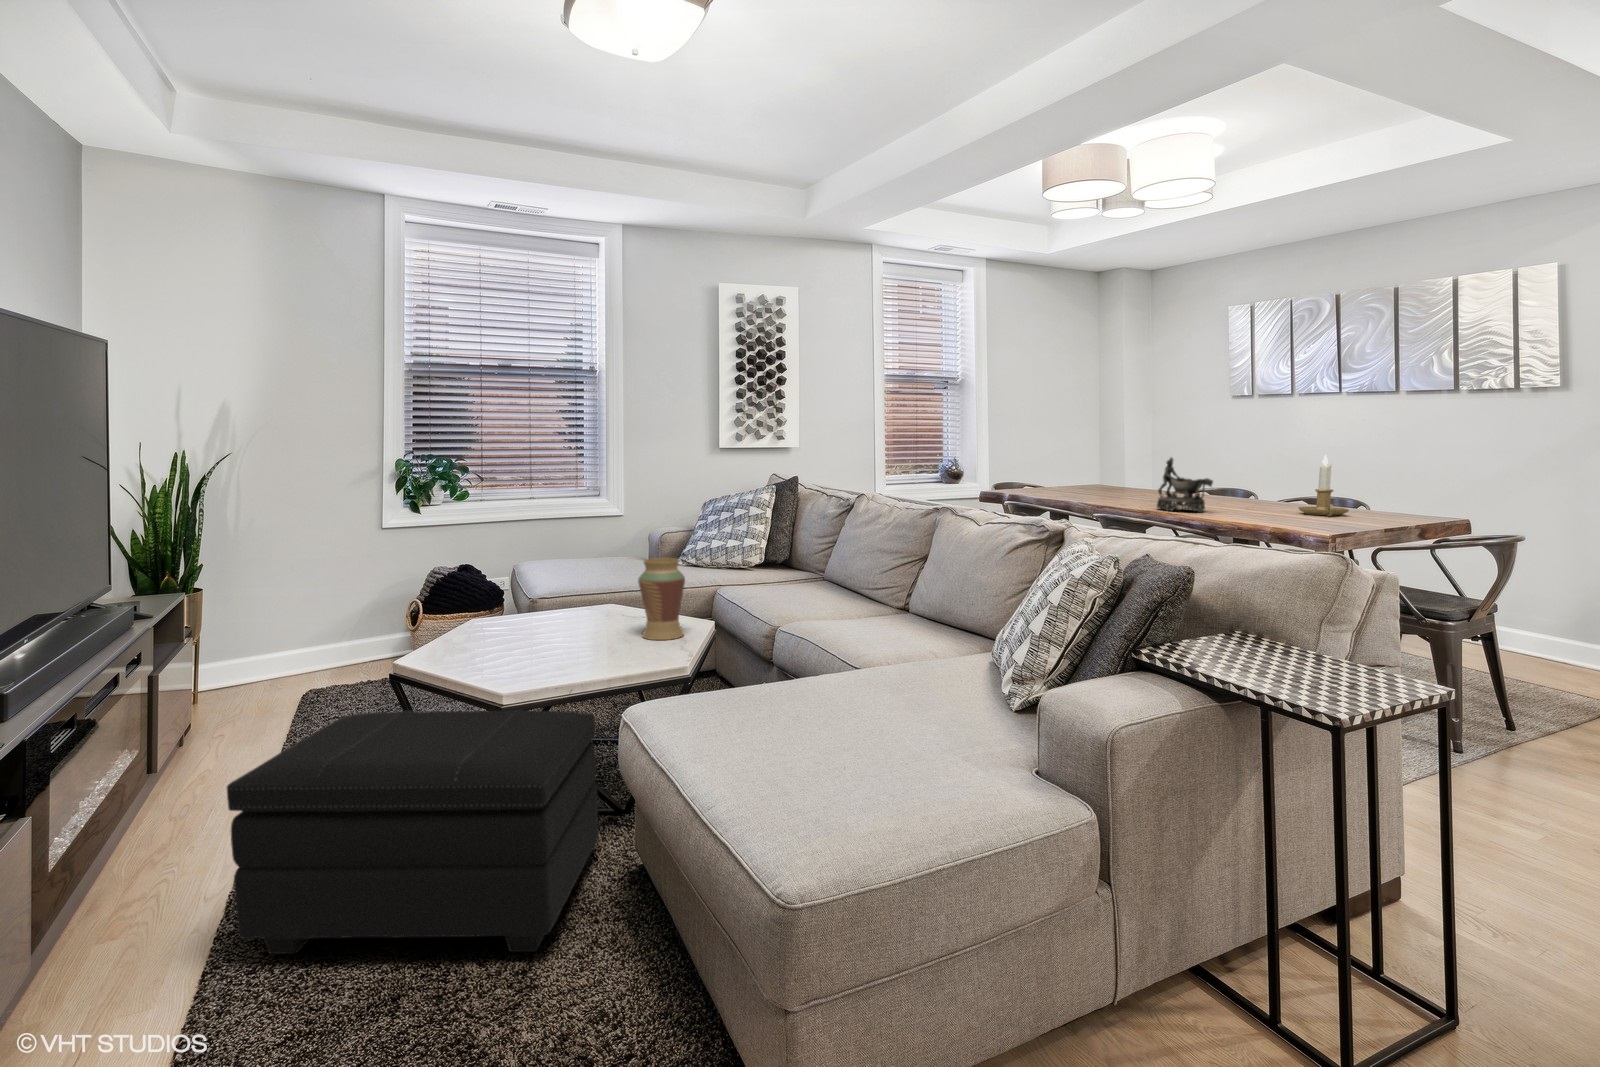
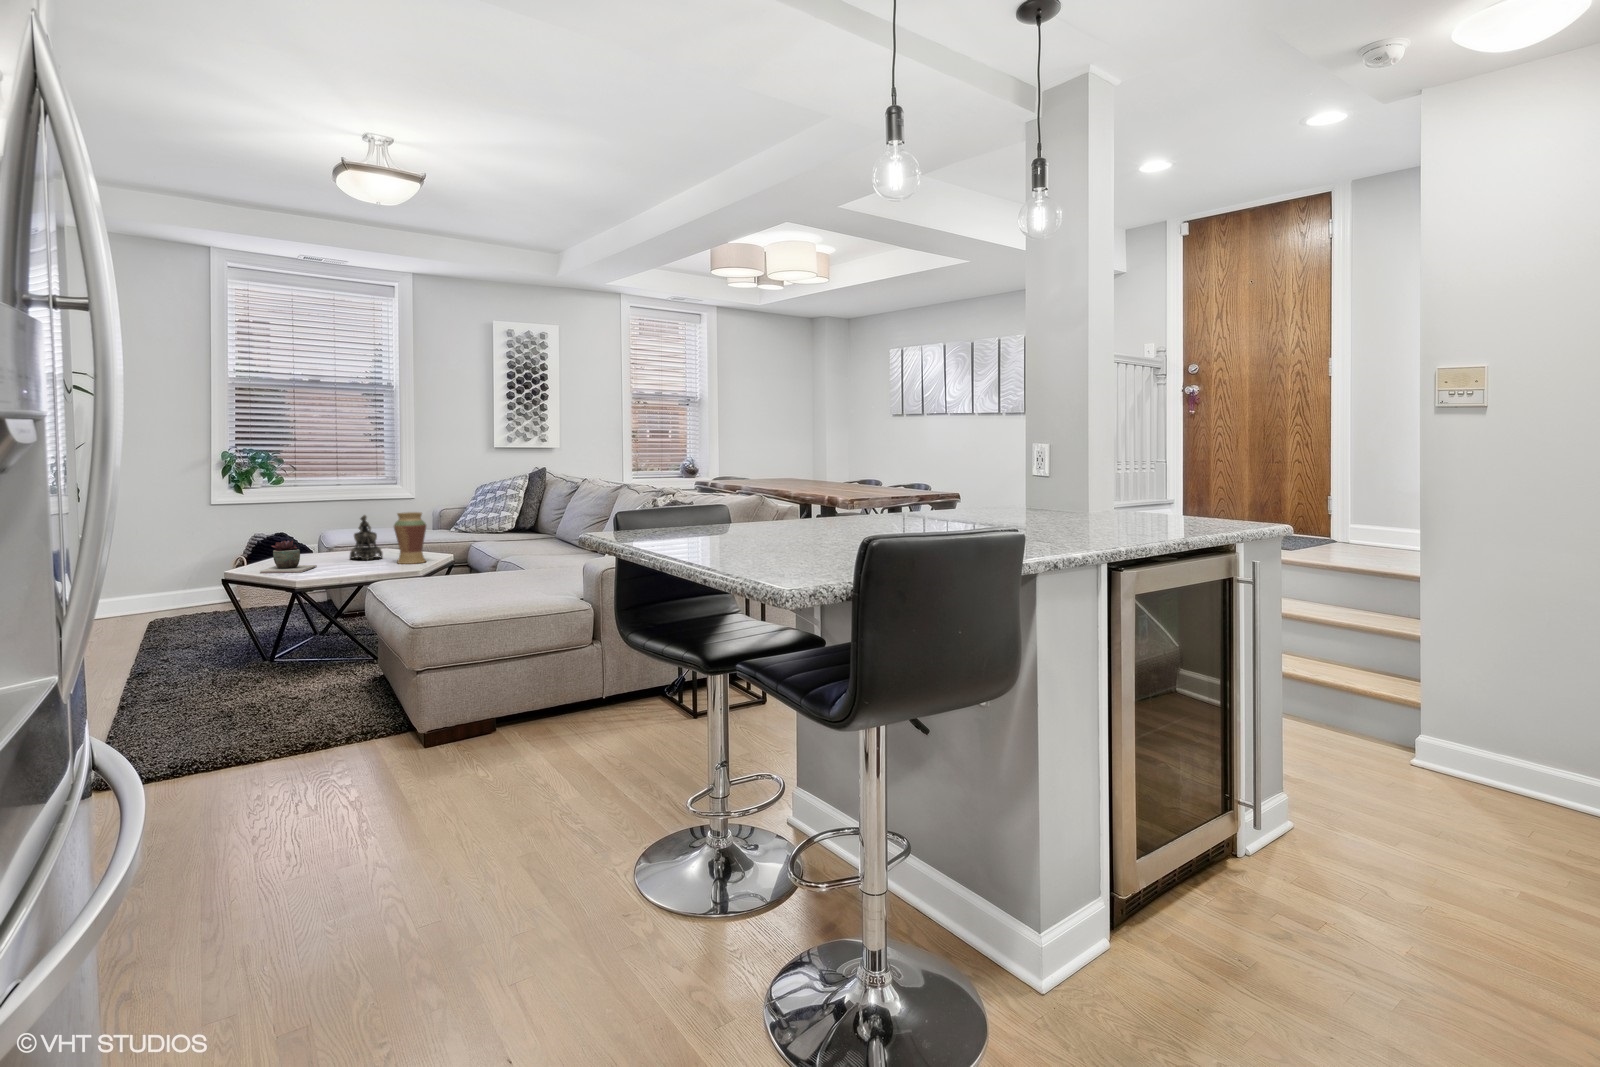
candlestick: present [1298,455,1349,516] -> none [865,452,891,492]
decorative bowl: present [1157,457,1213,512] -> present [350,515,383,560]
succulent plant: none [452,608,531,665] -> present [260,540,317,573]
footstool: present [227,709,599,954] -> none [119,592,354,716]

